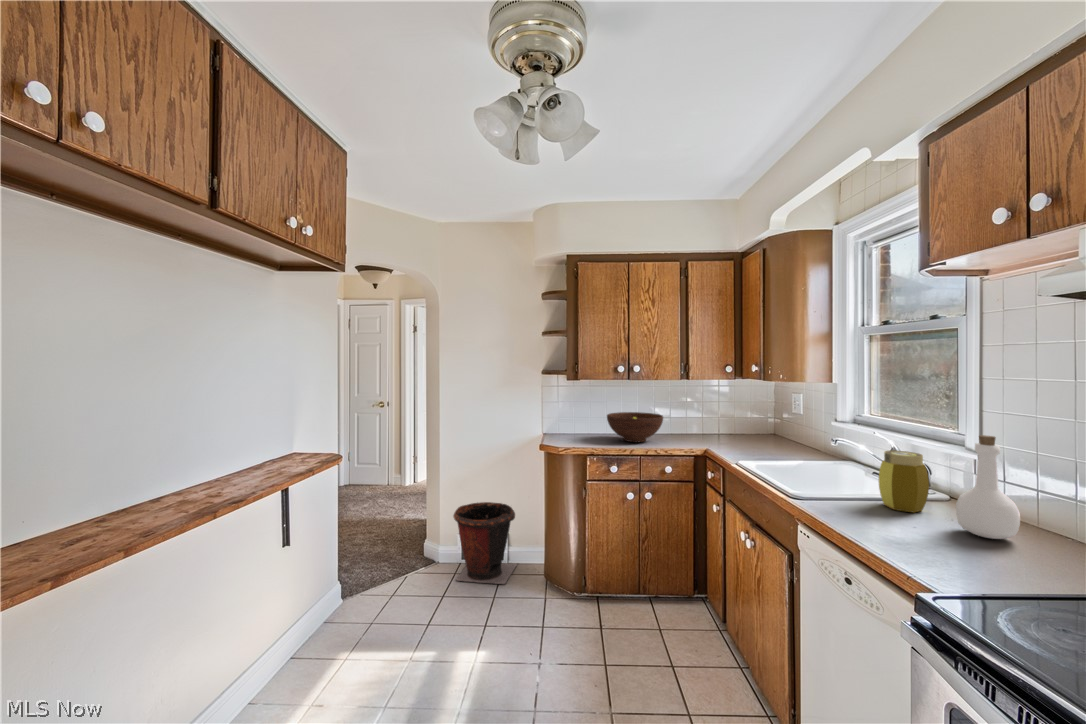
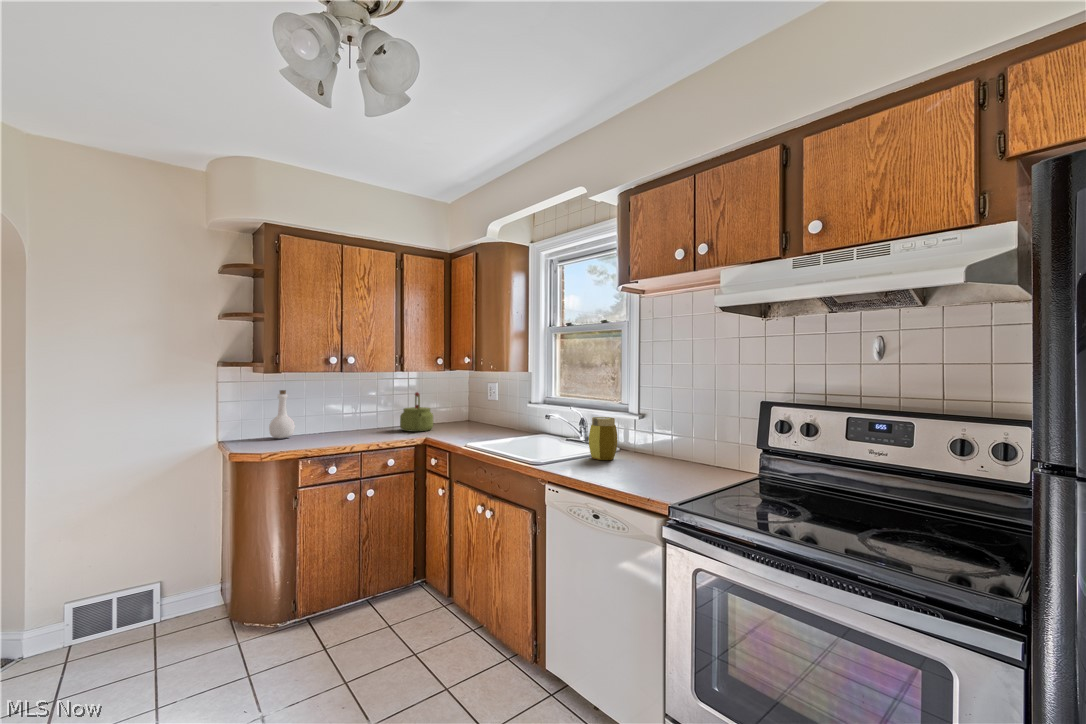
kettle: none [689,400,724,441] -> present [400,392,433,432]
fruit bowl: present [607,412,663,442] -> none [315,408,380,439]
bottle: present [956,435,1020,539] -> present [269,390,295,438]
waste bin: present [453,502,517,584] -> none [66,540,181,671]

